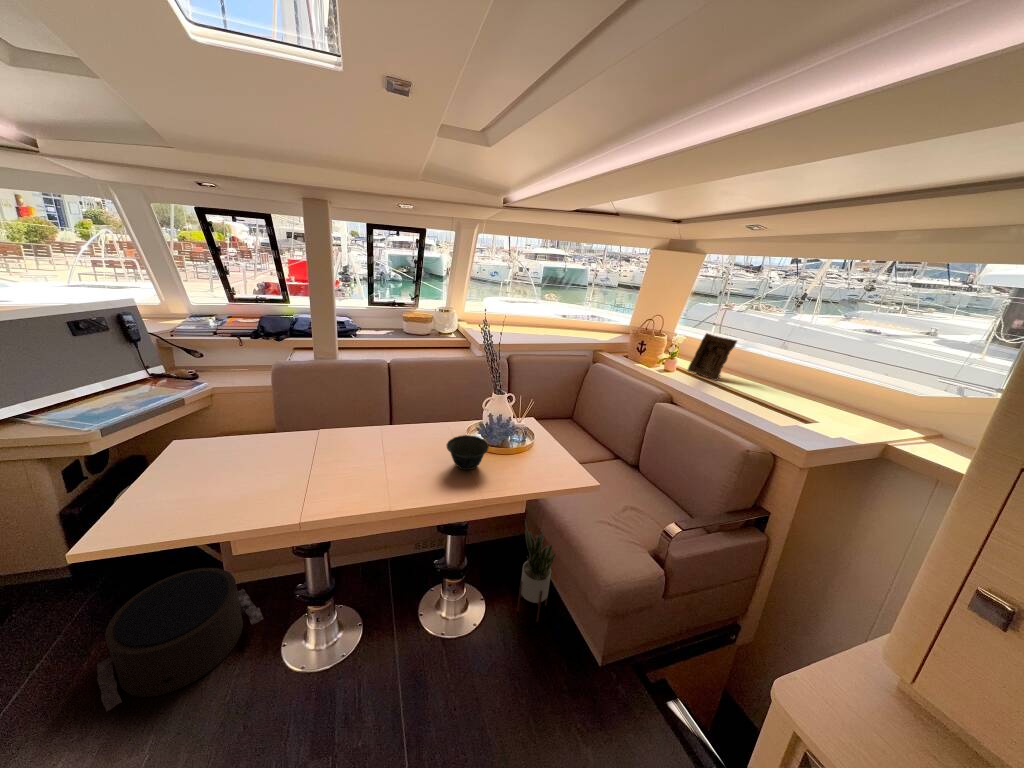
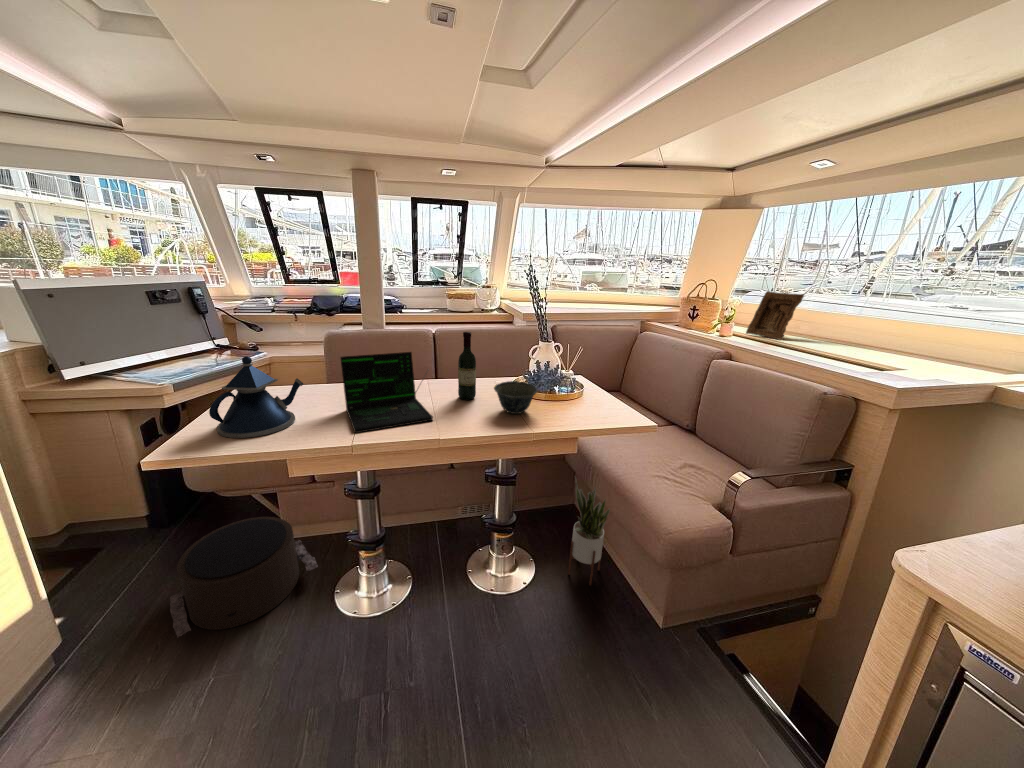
wine bottle: none [412,386,430,451] -> present [458,332,476,400]
laptop: none [289,407,385,502] -> present [341,352,433,433]
teapot: none [145,427,250,513] -> present [209,356,304,438]

